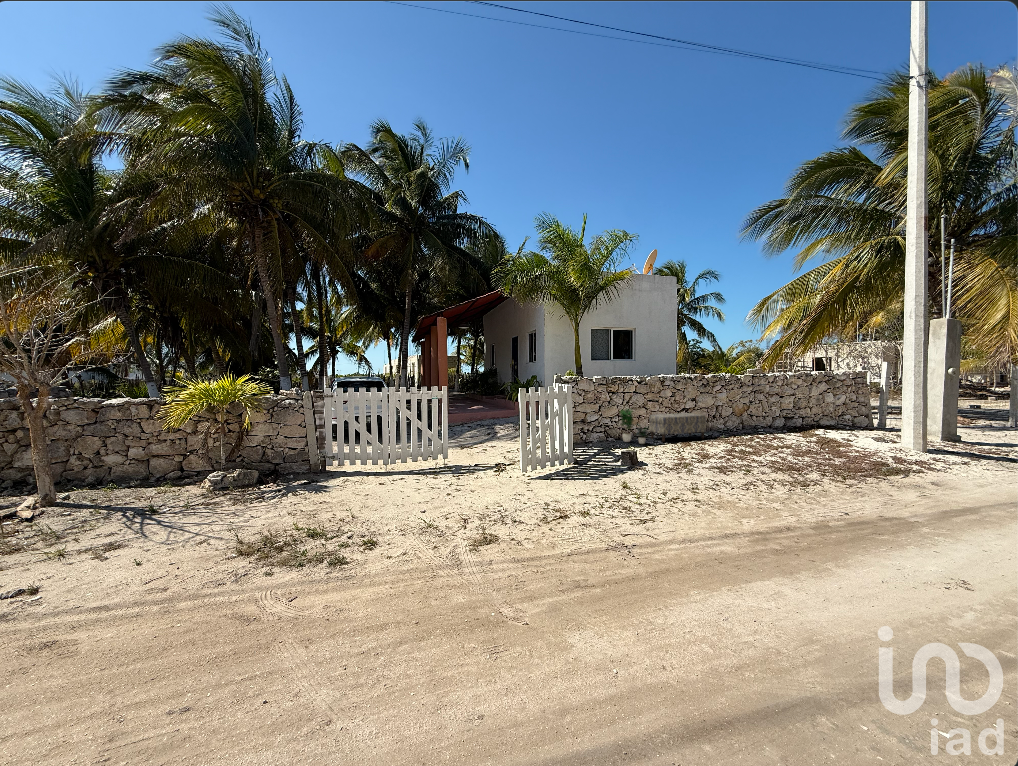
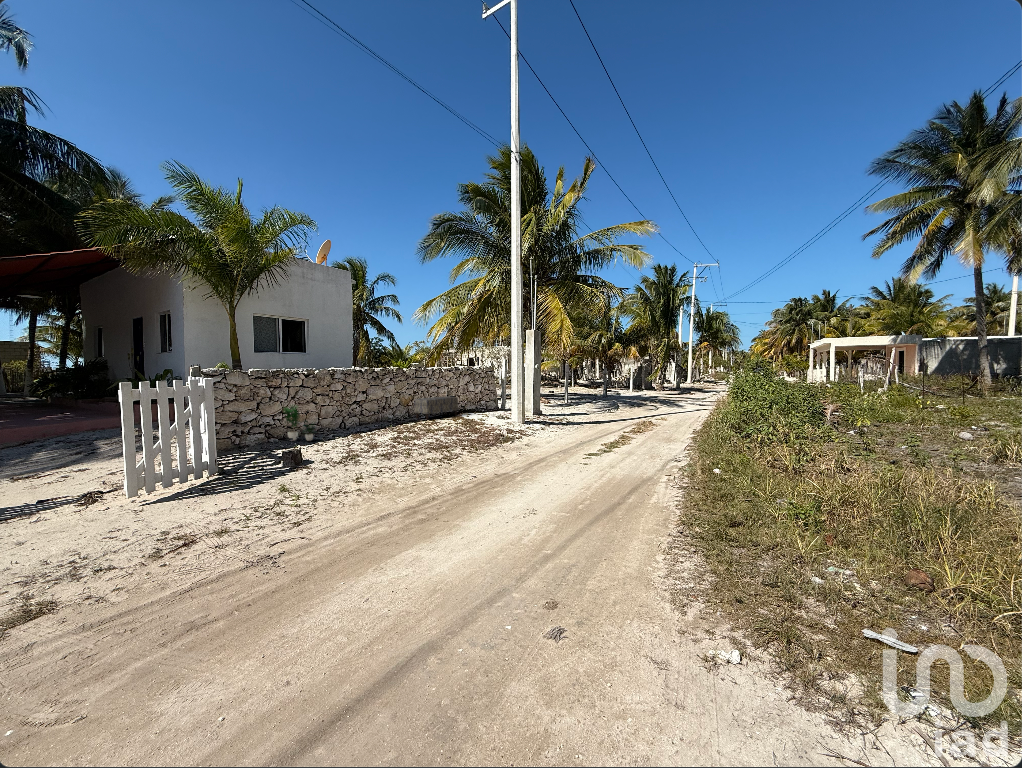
bench: present [649,413,706,442] -> present [415,396,458,420]

